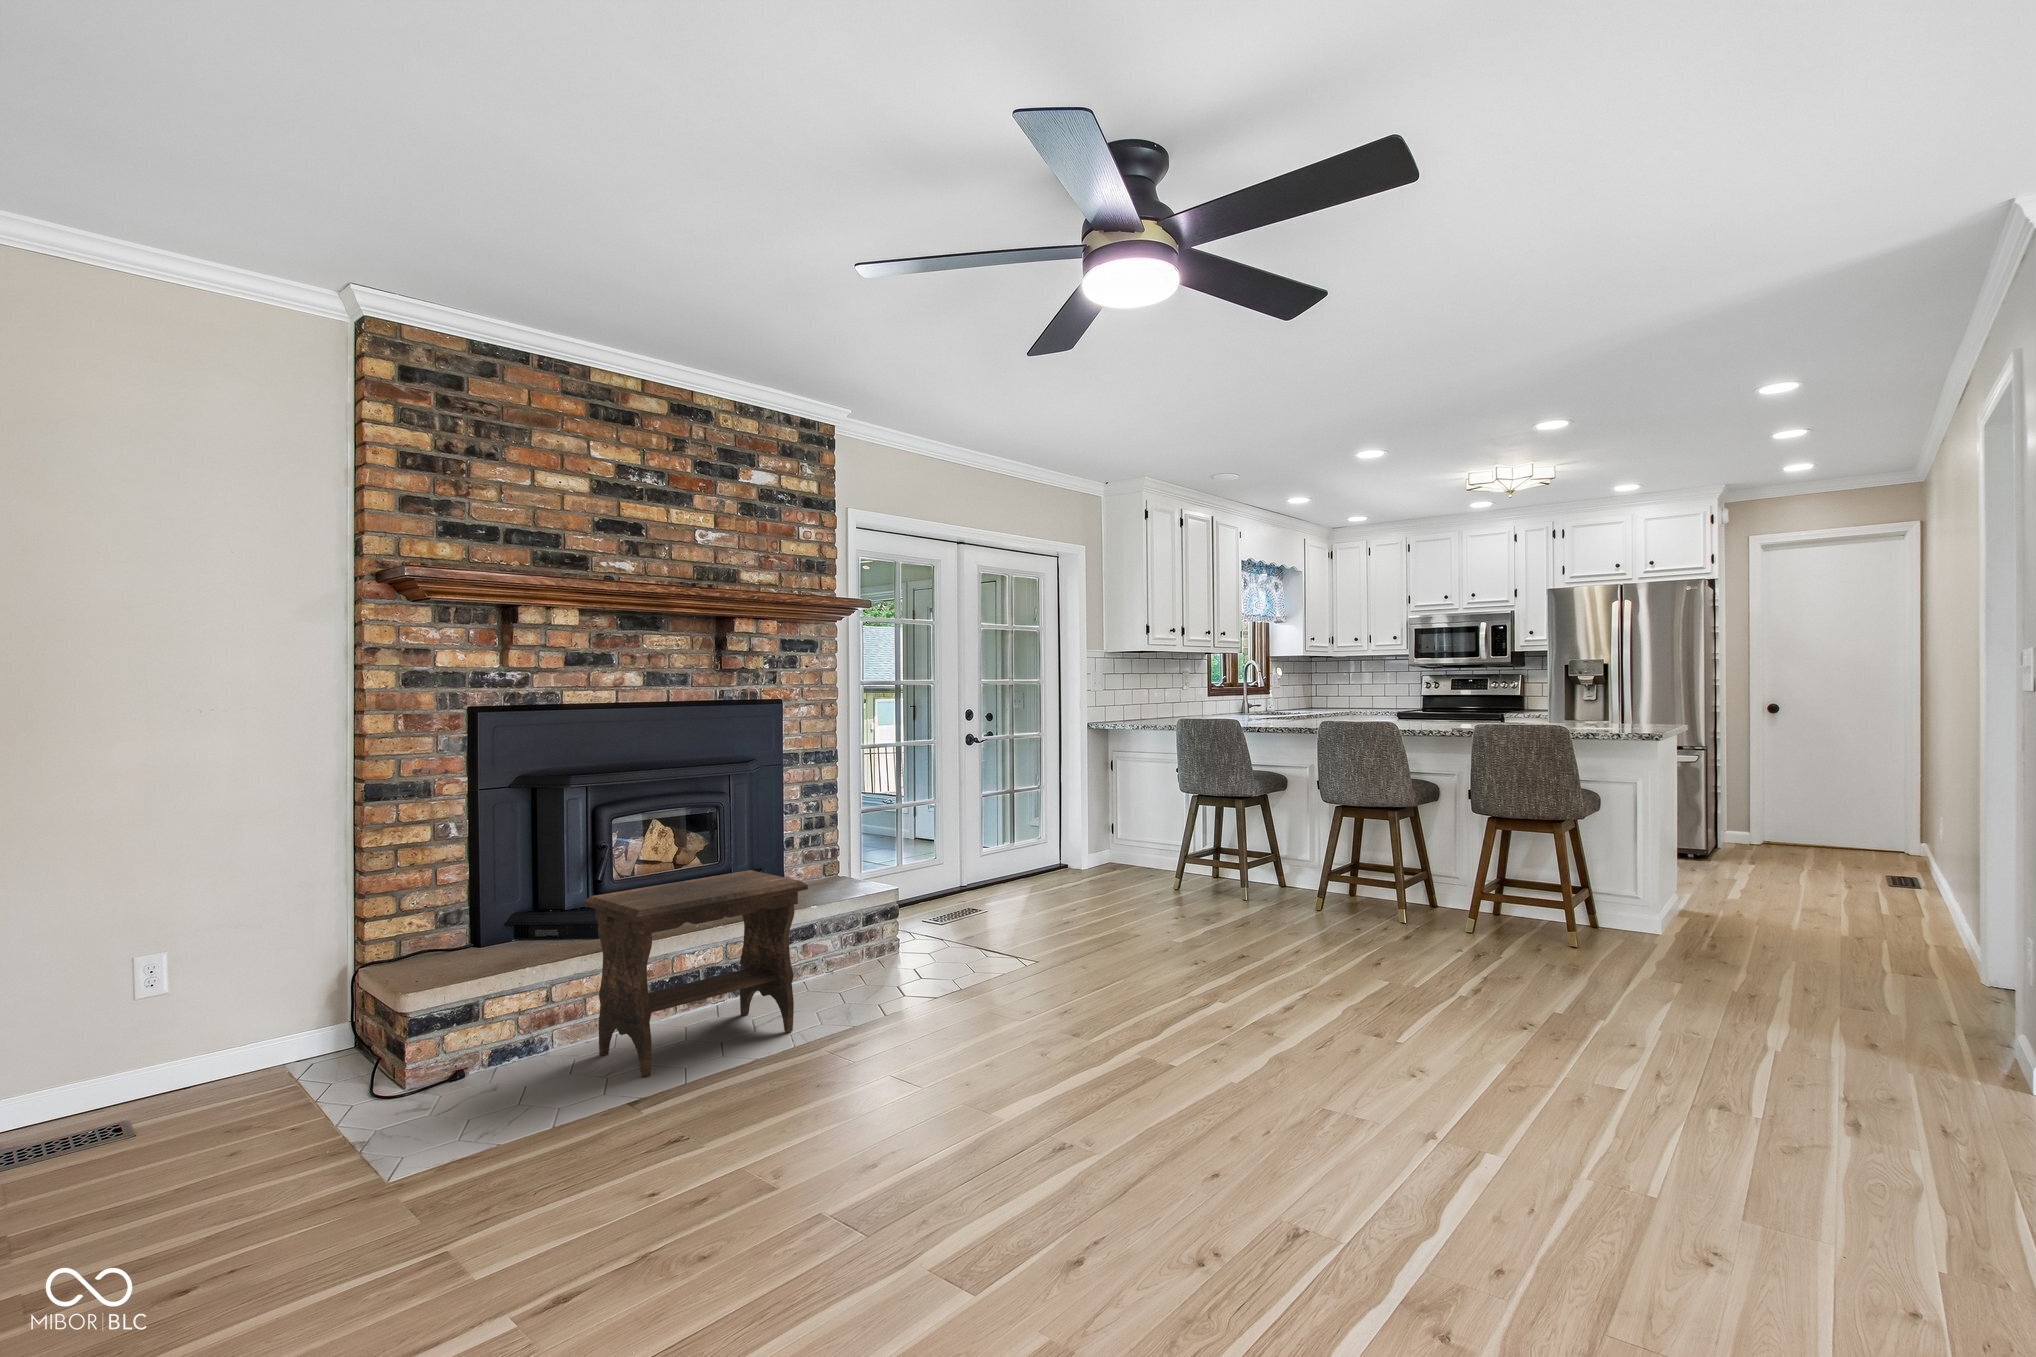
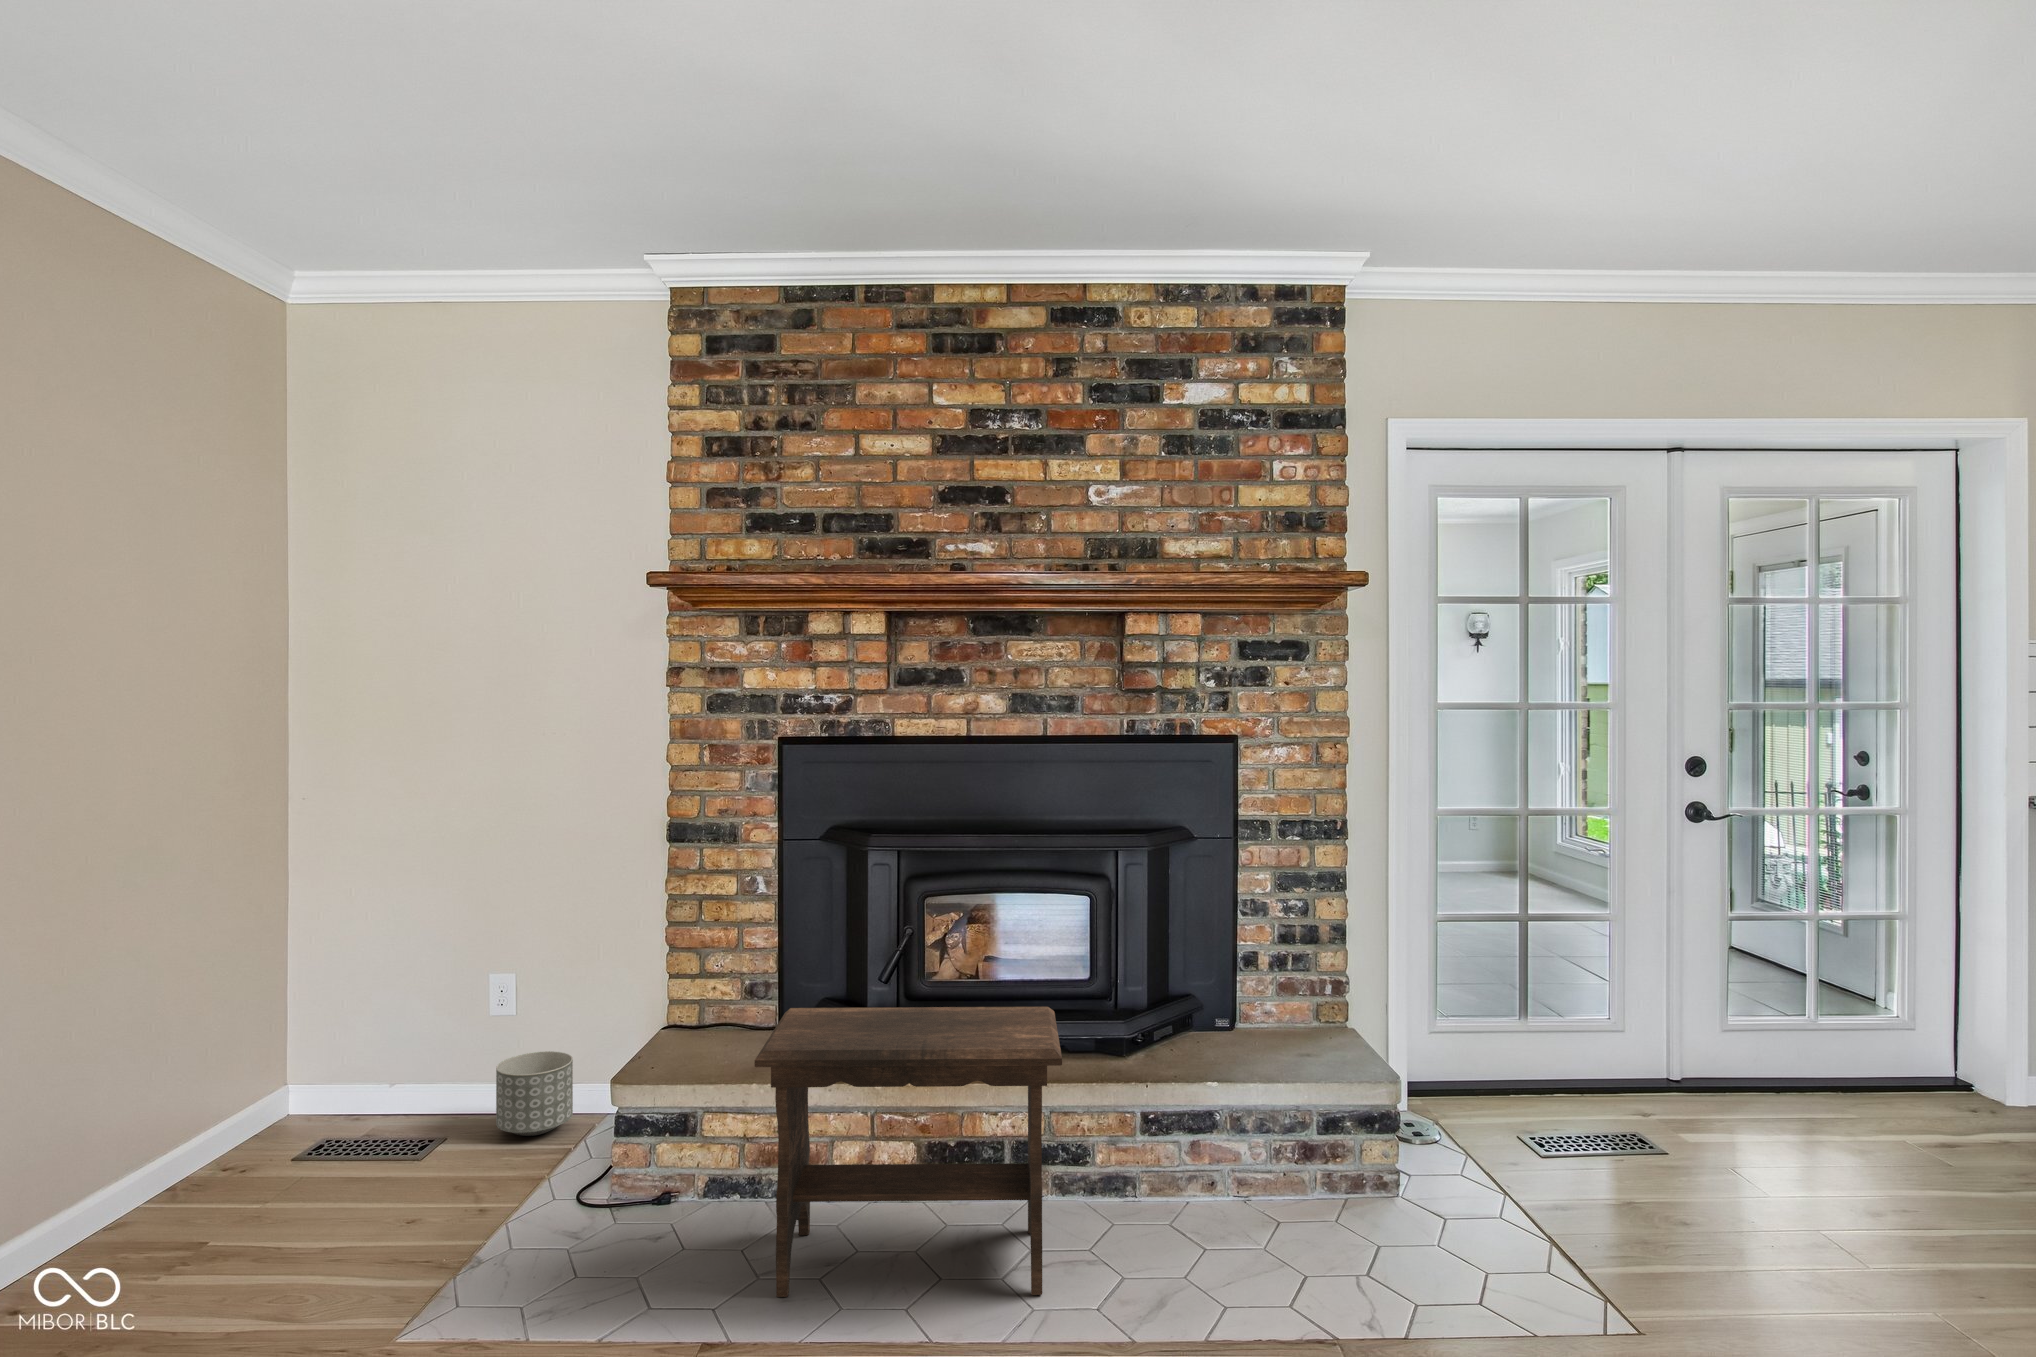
planter: none [187,1008,271,1087] -> present [496,1051,573,1136]

